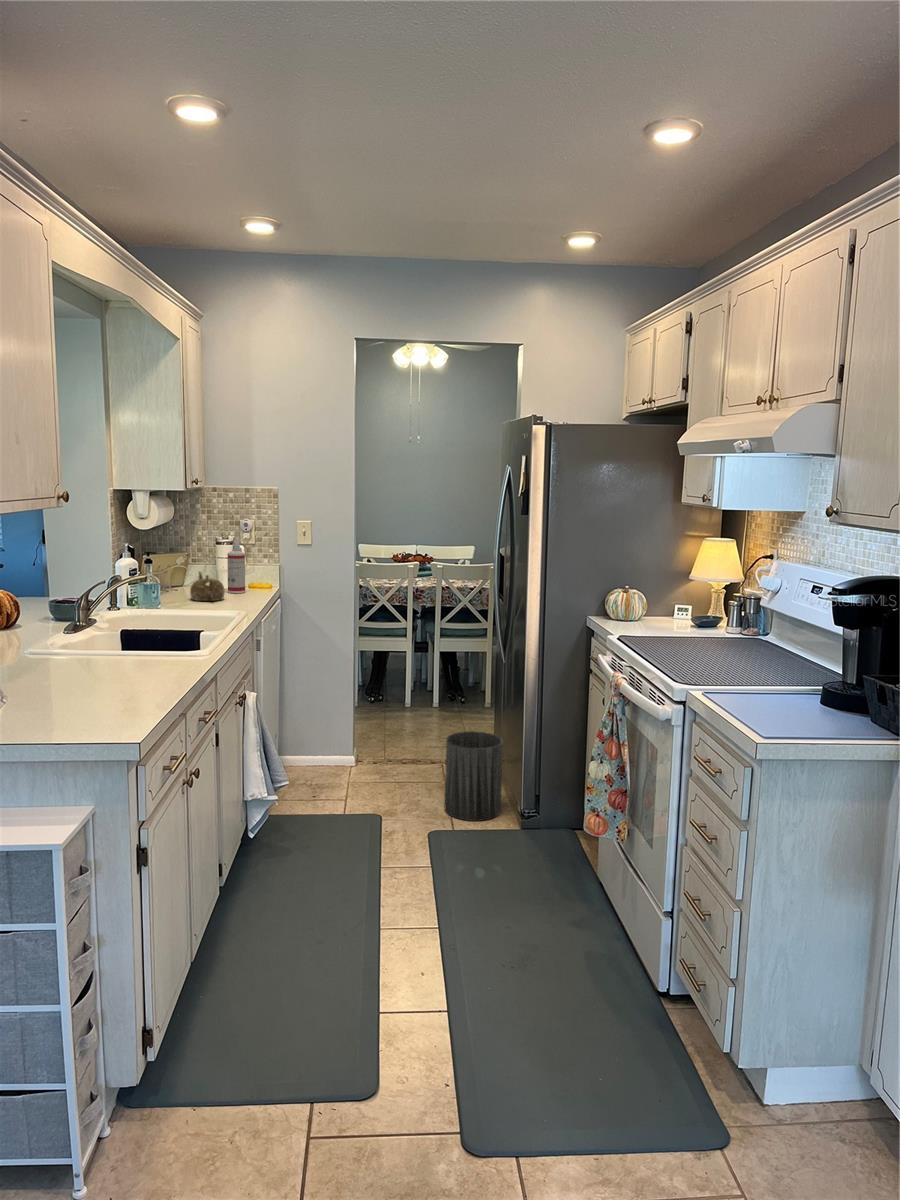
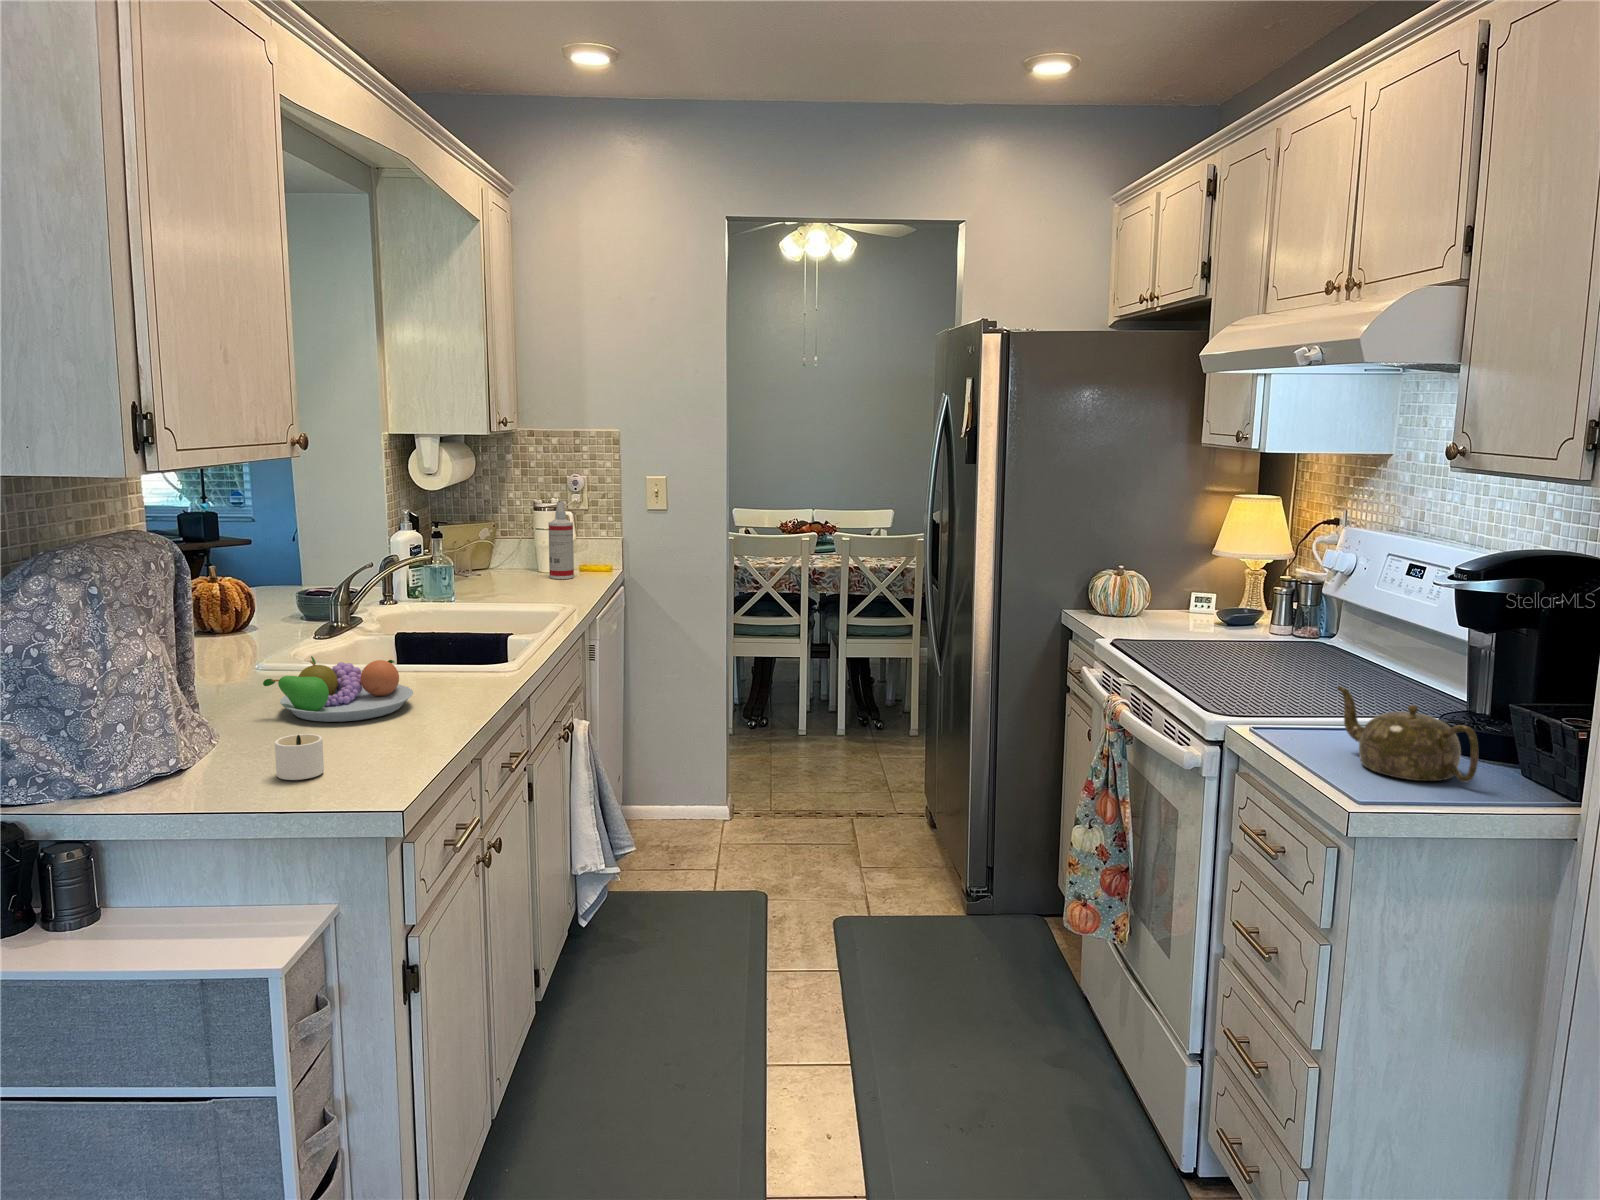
teapot: present [190,572,225,601] -> present [1337,686,1478,782]
fruit bowl: none [36,643,140,687] -> present [263,656,413,722]
candle: none [51,693,92,724] -> present [275,734,324,780]
trash can: present [445,731,503,821] -> none [856,774,940,902]

